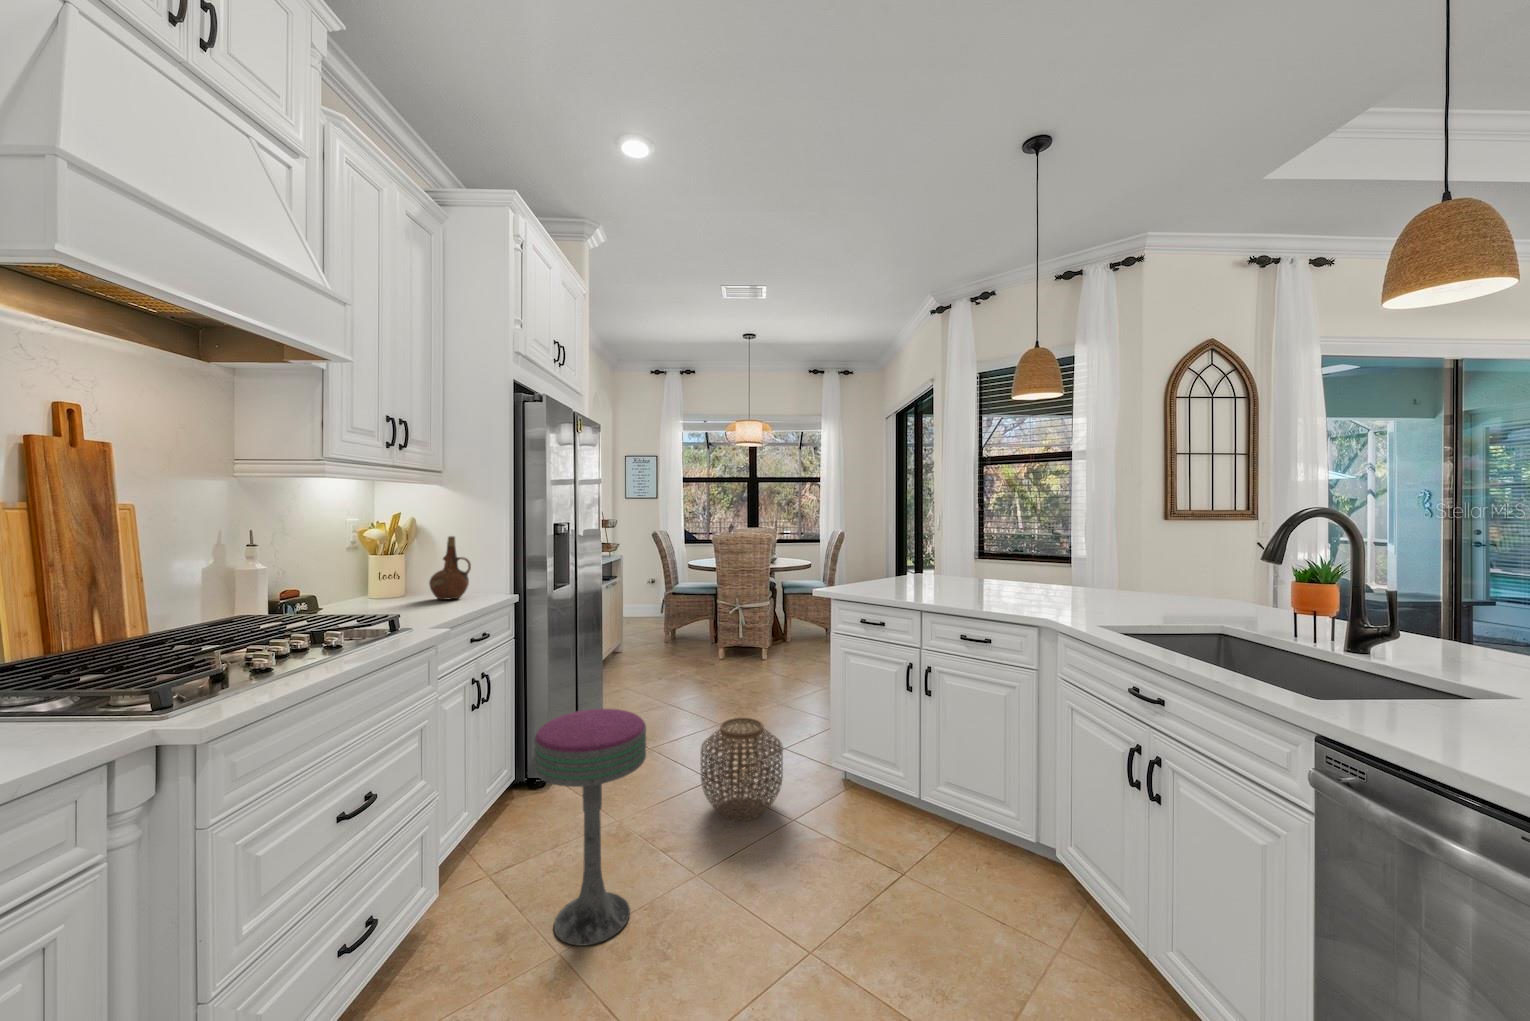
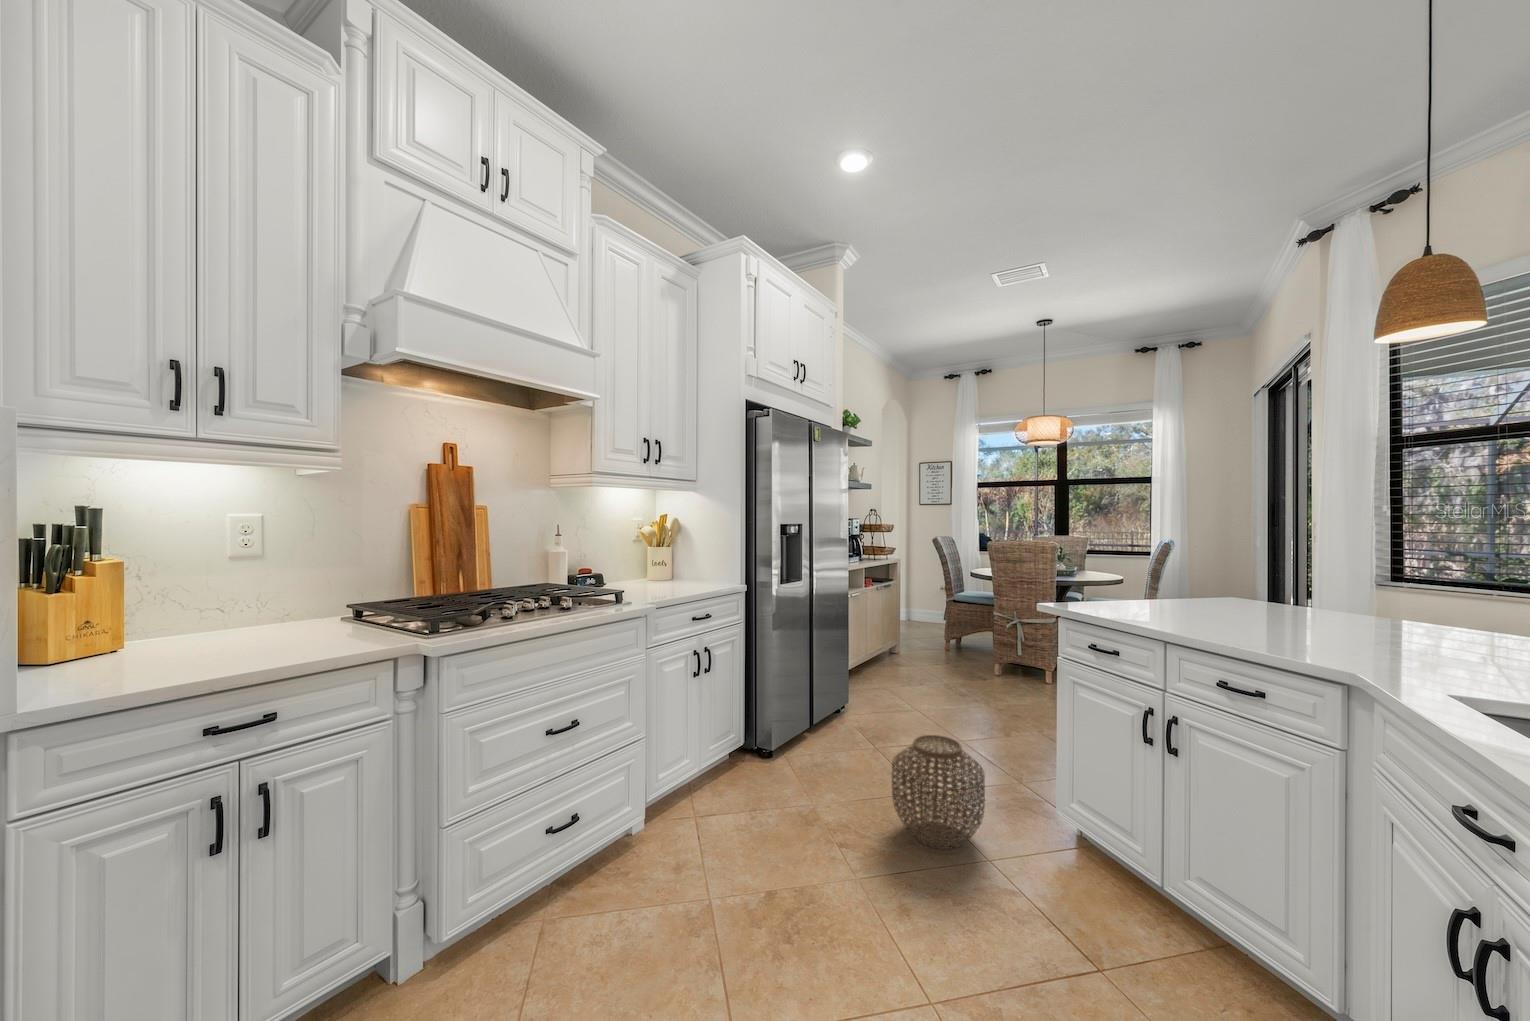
ceramic pitcher: present [429,536,471,600] -> none [679,533,709,585]
bar stool: present [534,709,646,946] -> none [700,692,798,907]

